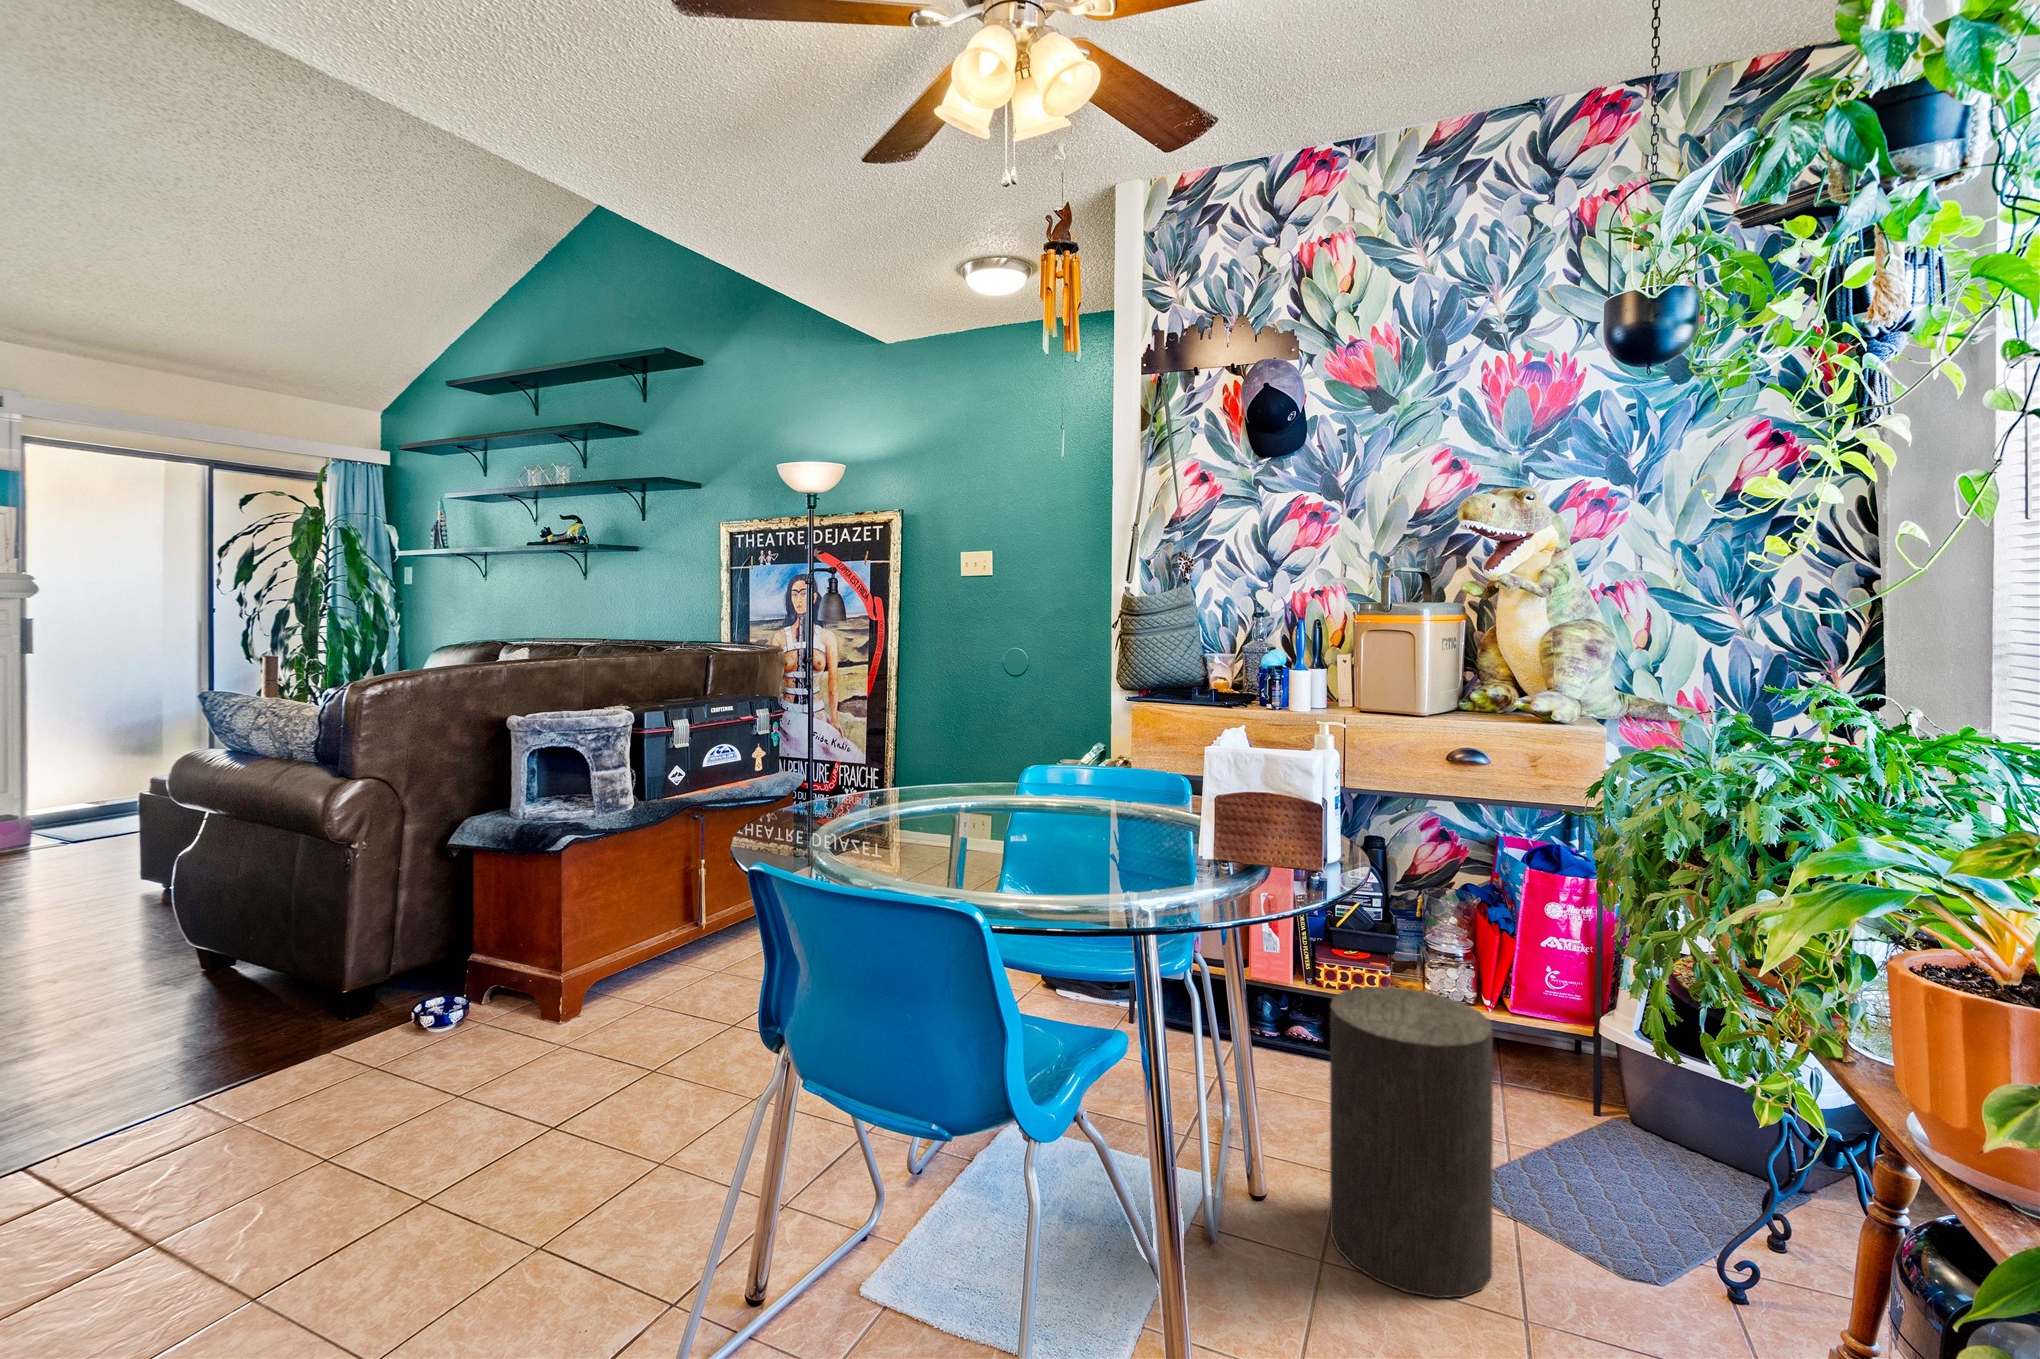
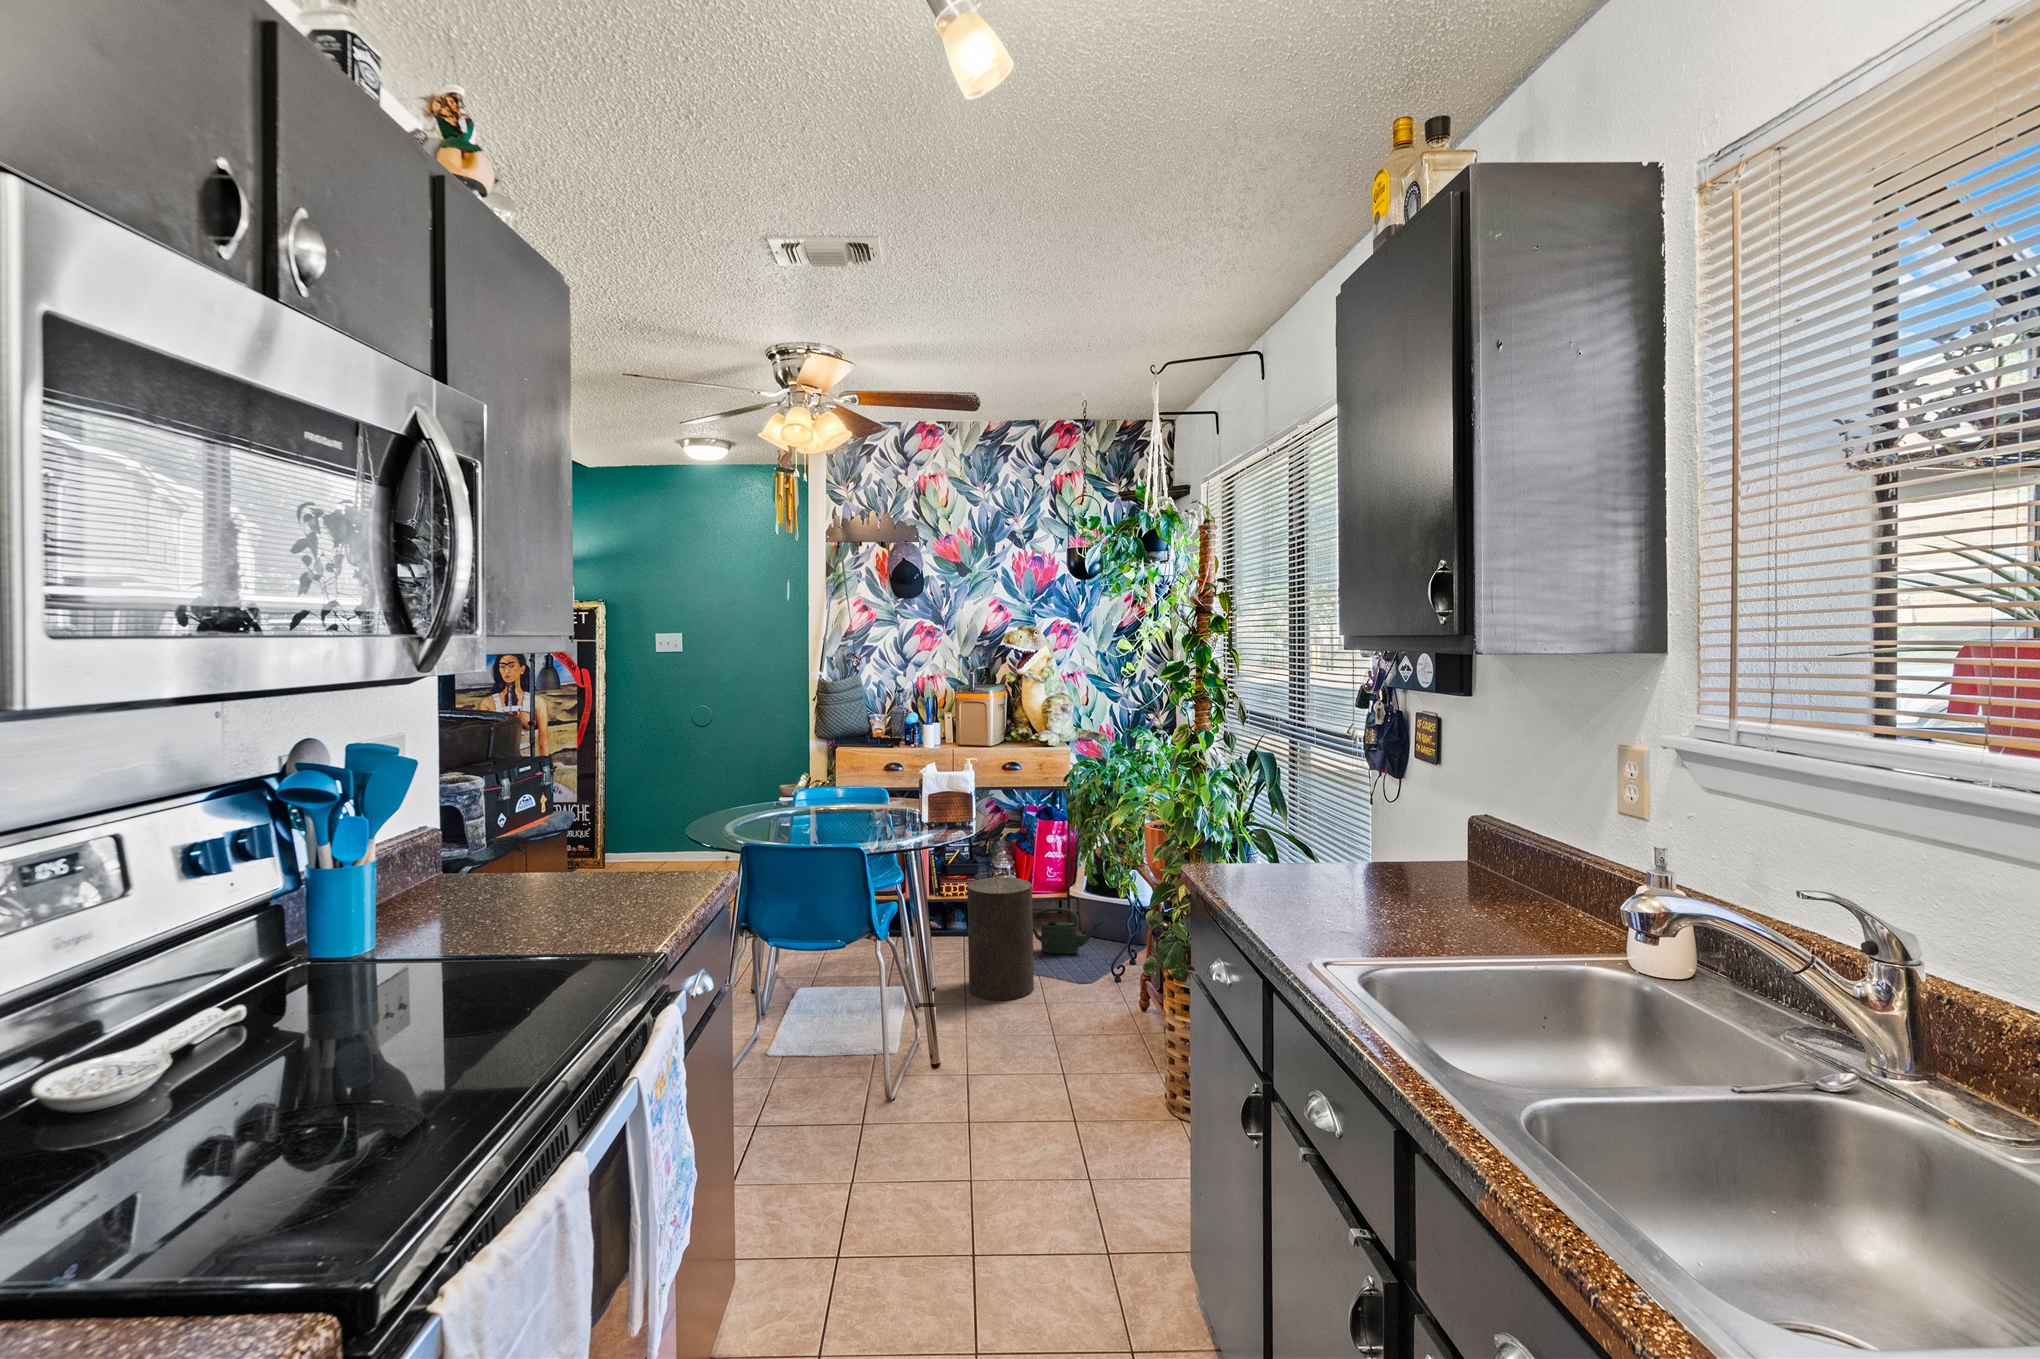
watering can: none [1499,1062,1690,1179] -> present [1033,908,1104,954]

